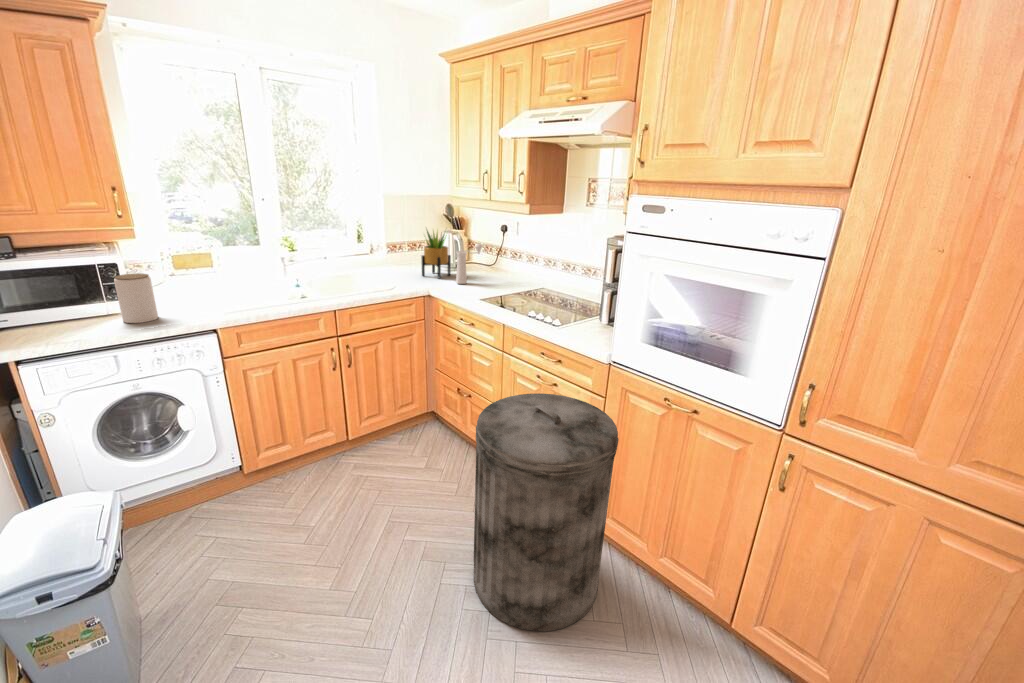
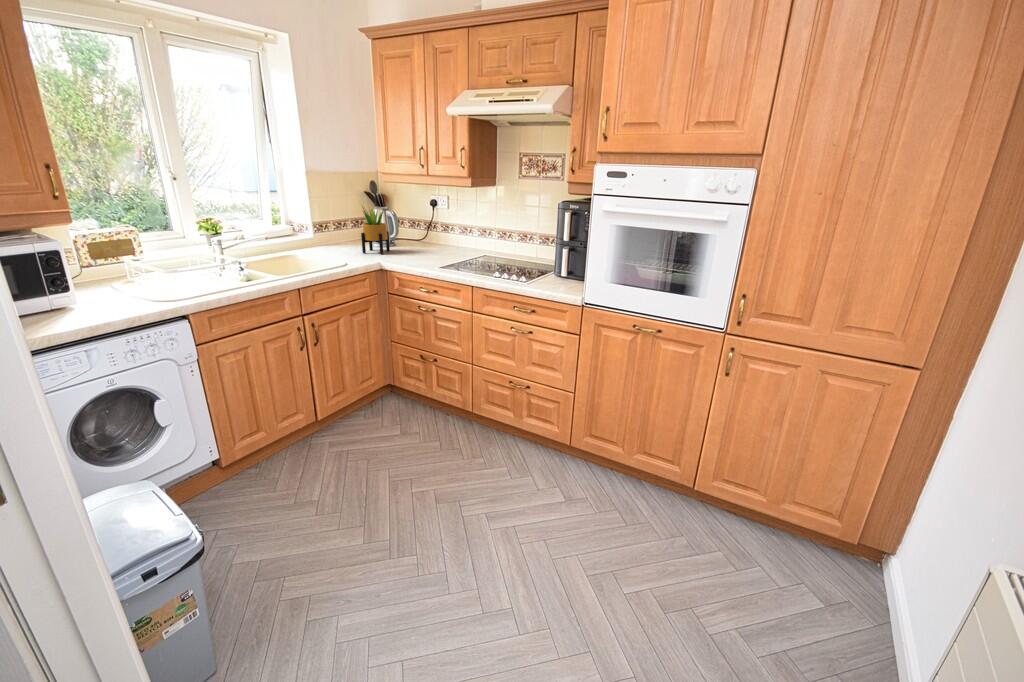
pepper mill: present [456,244,483,284] -> none [401,218,424,257]
jar: present [114,273,158,323] -> none [66,261,119,315]
trash can: present [474,393,619,631] -> none [484,339,606,530]

